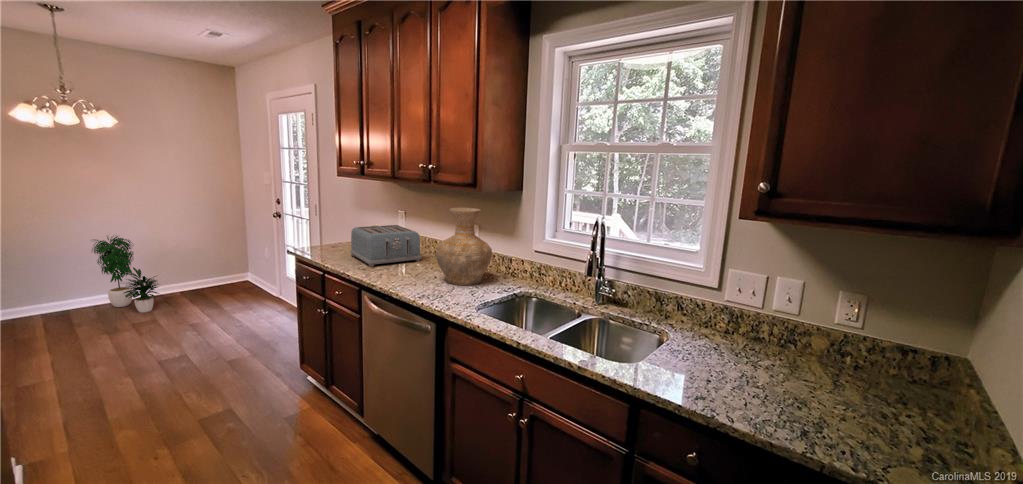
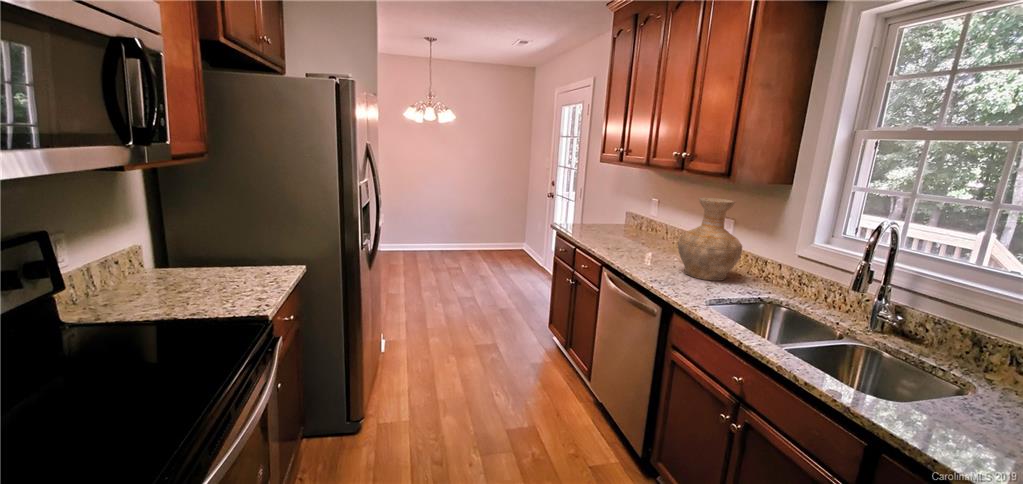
toaster: present [350,225,421,267] -> none [601,210,668,251]
potted plant: present [92,236,159,313] -> none [428,199,466,263]

